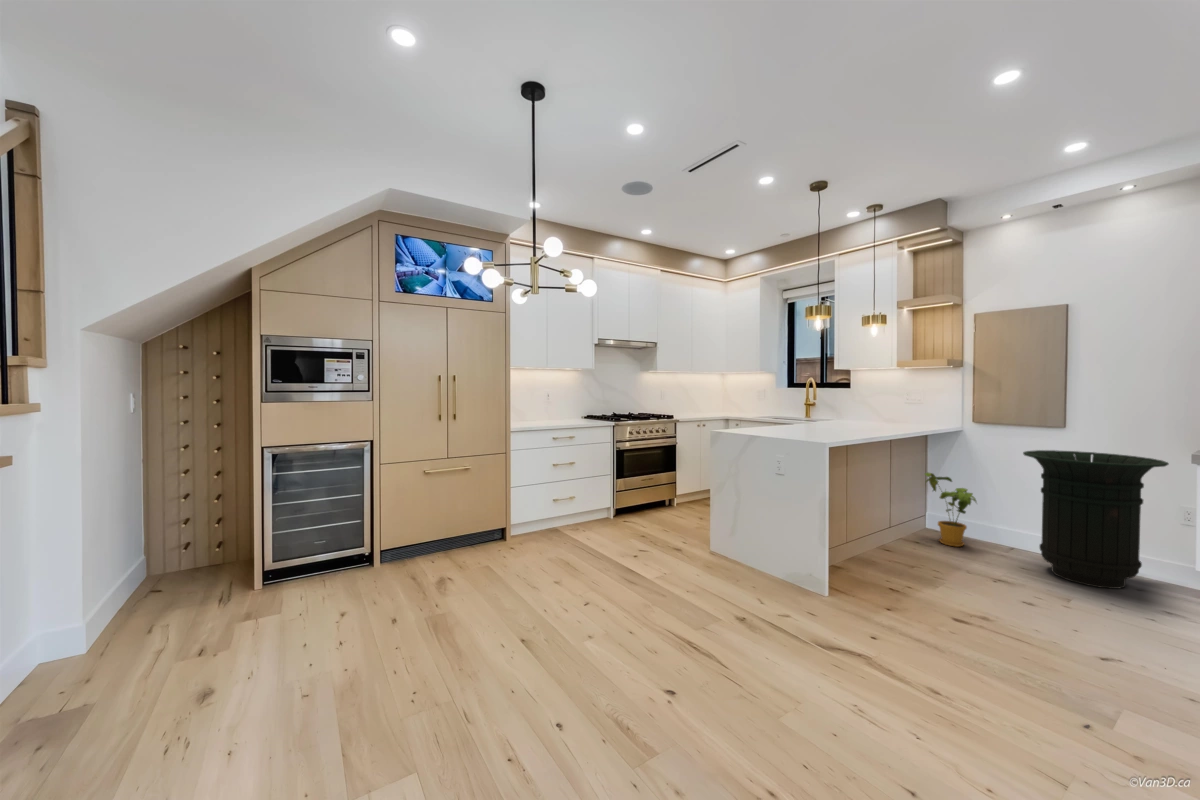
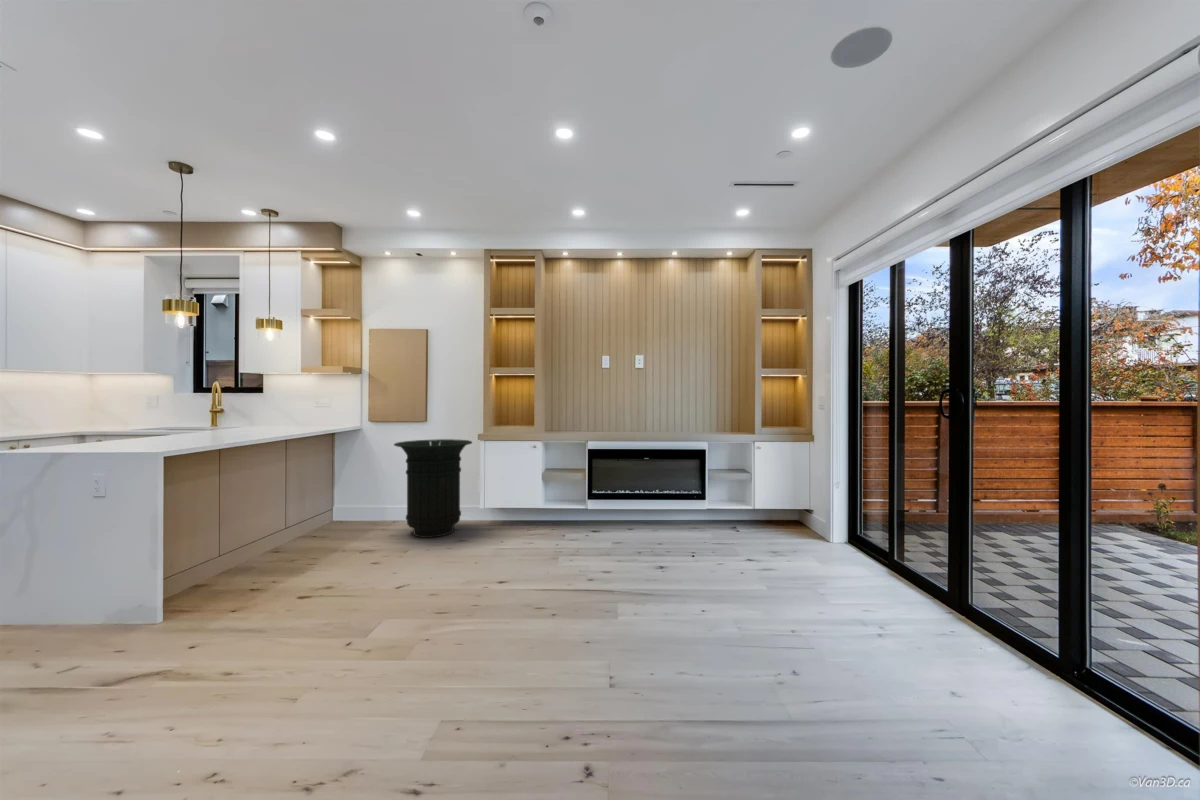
house plant: present [925,473,976,547] -> none [324,469,368,532]

